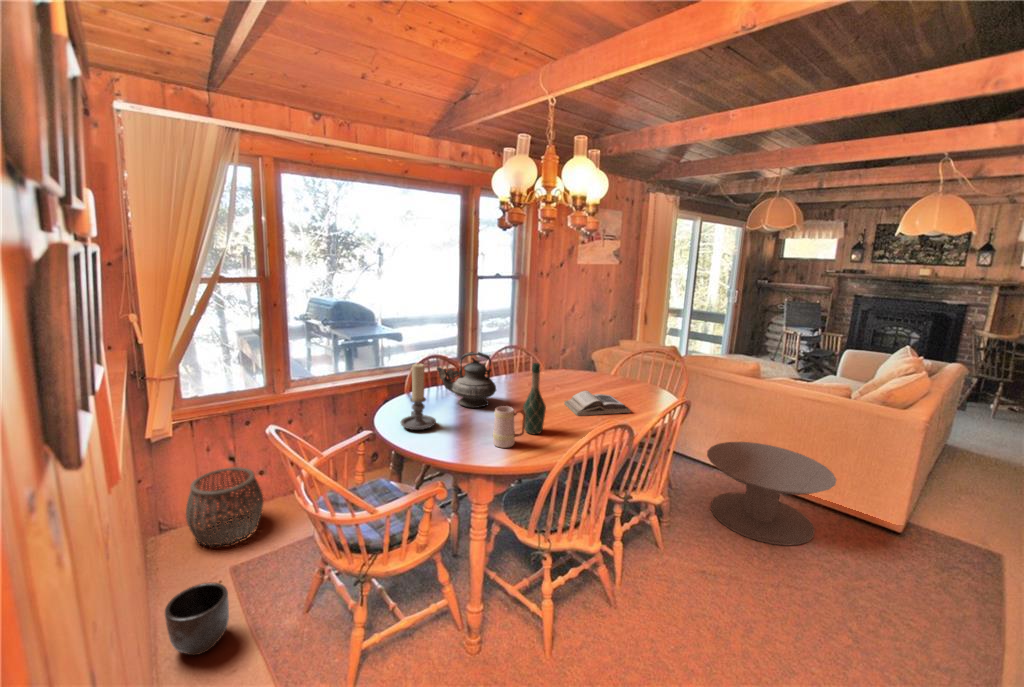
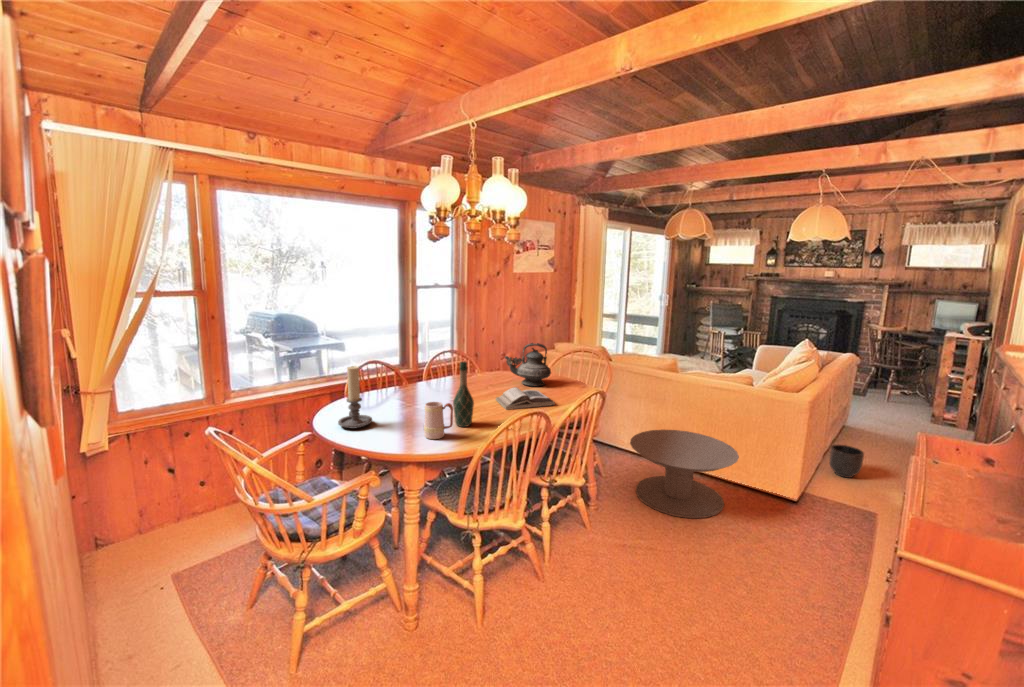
teapot: present [437,352,496,408] -> present [505,343,551,386]
woven basket: present [186,467,263,546] -> none [124,478,206,556]
planter: present [165,583,229,655] -> present [829,445,864,478]

